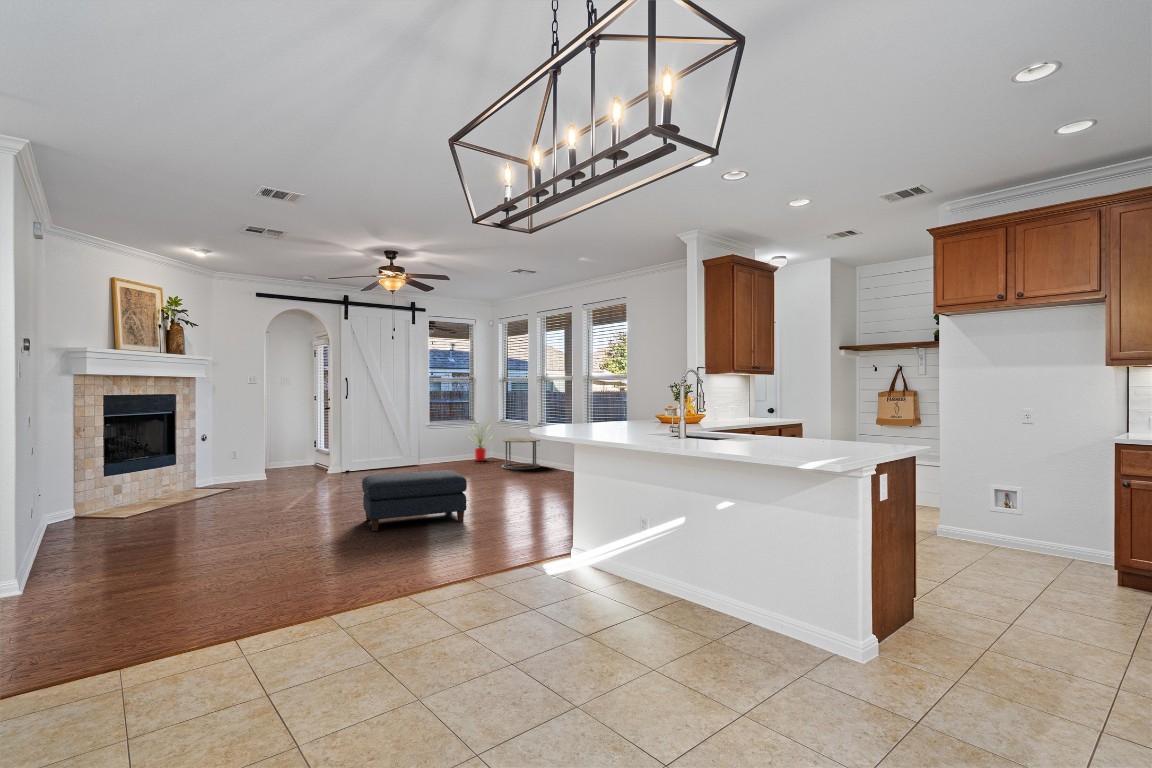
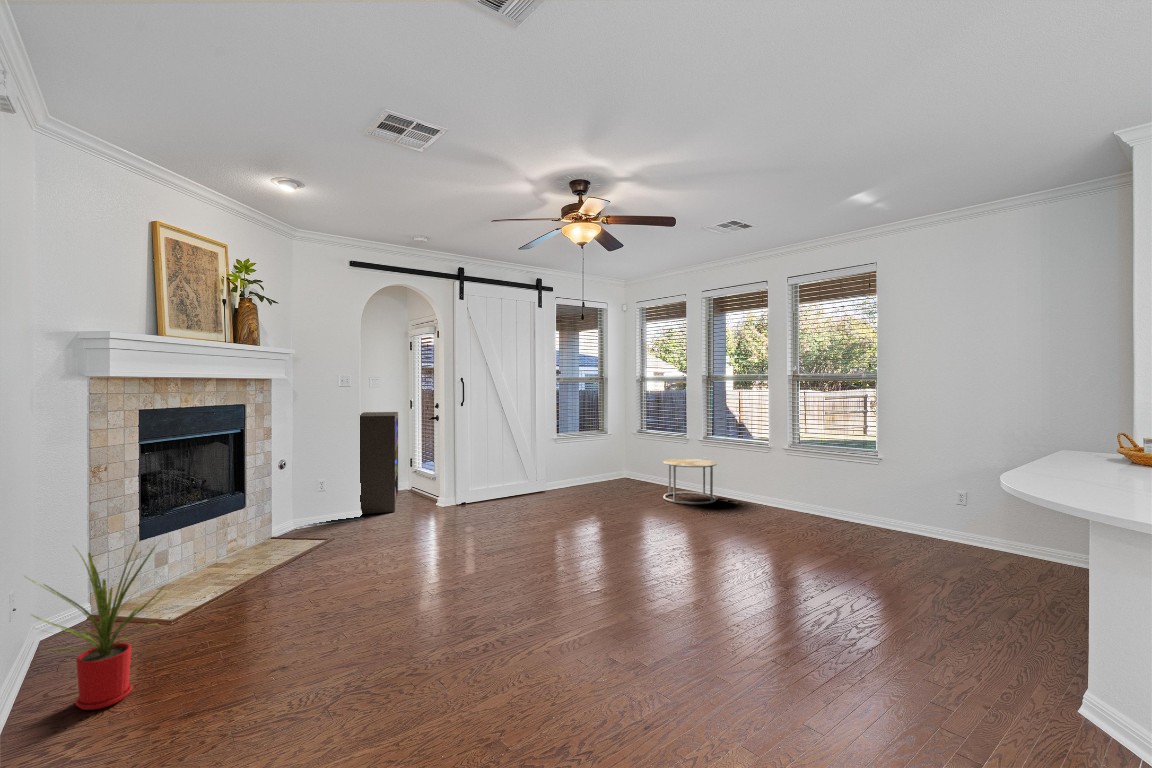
bookshelf: none [264,403,302,477] -> present [360,412,398,514]
house plant: present [475,431,486,461] -> present [31,543,163,710]
ottoman: present [362,470,467,531] -> none [581,539,772,675]

